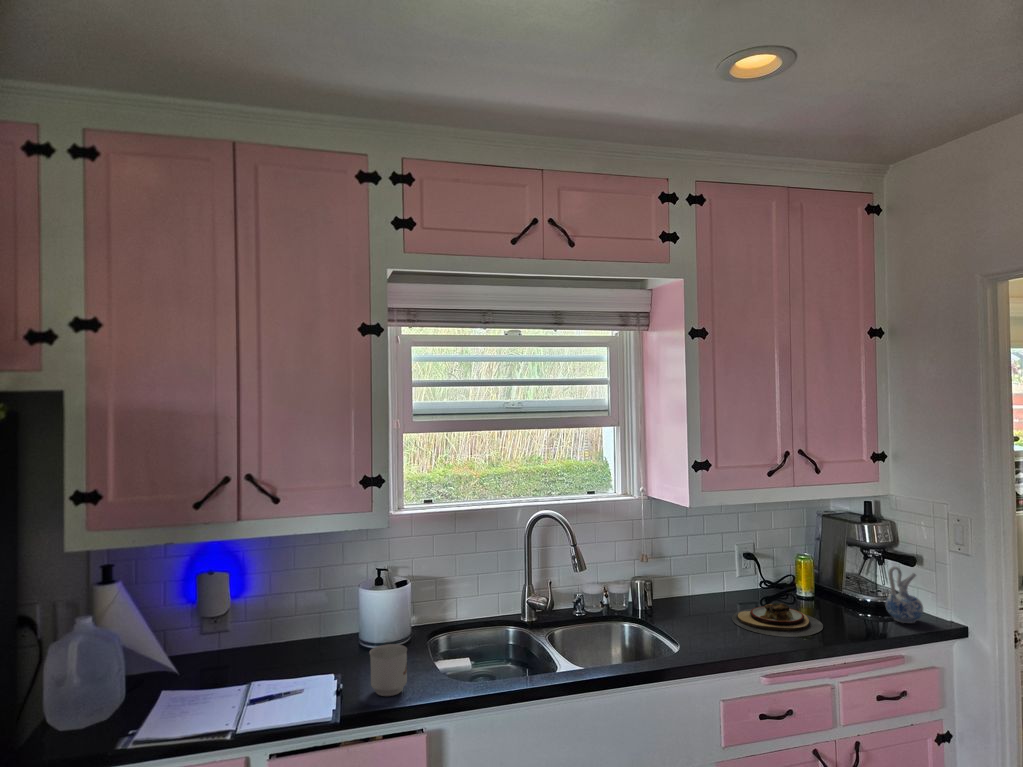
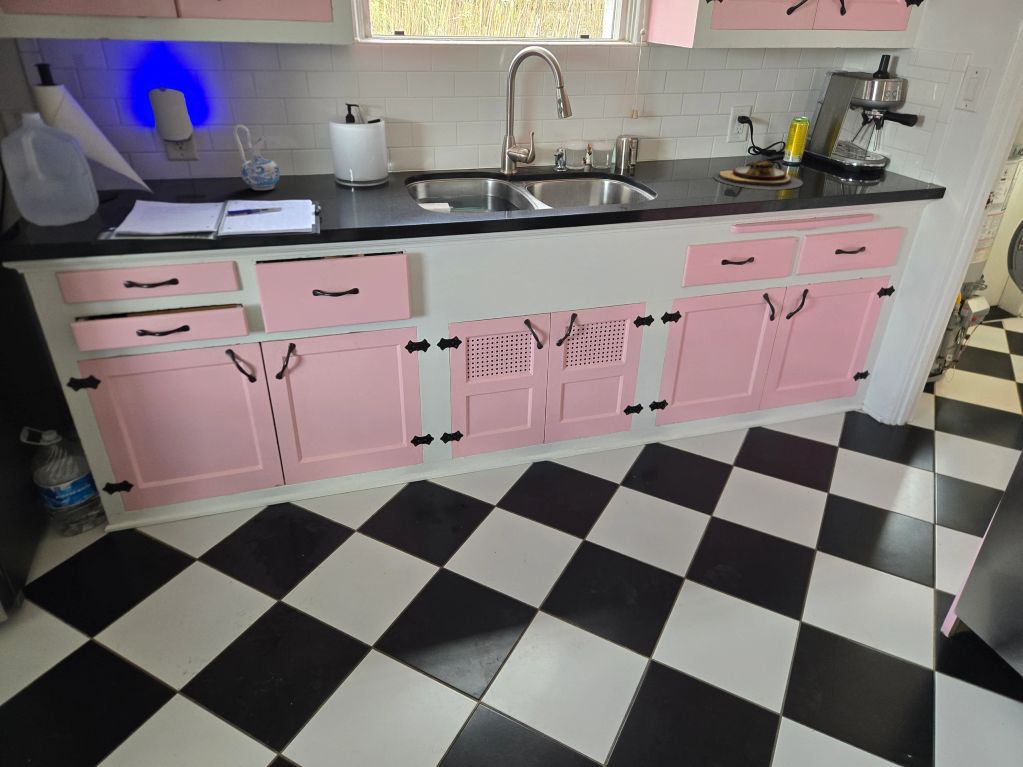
ceramic pitcher: present [886,567,923,623] -> present [233,125,279,190]
mug: present [370,644,407,696] -> none [342,168,382,216]

